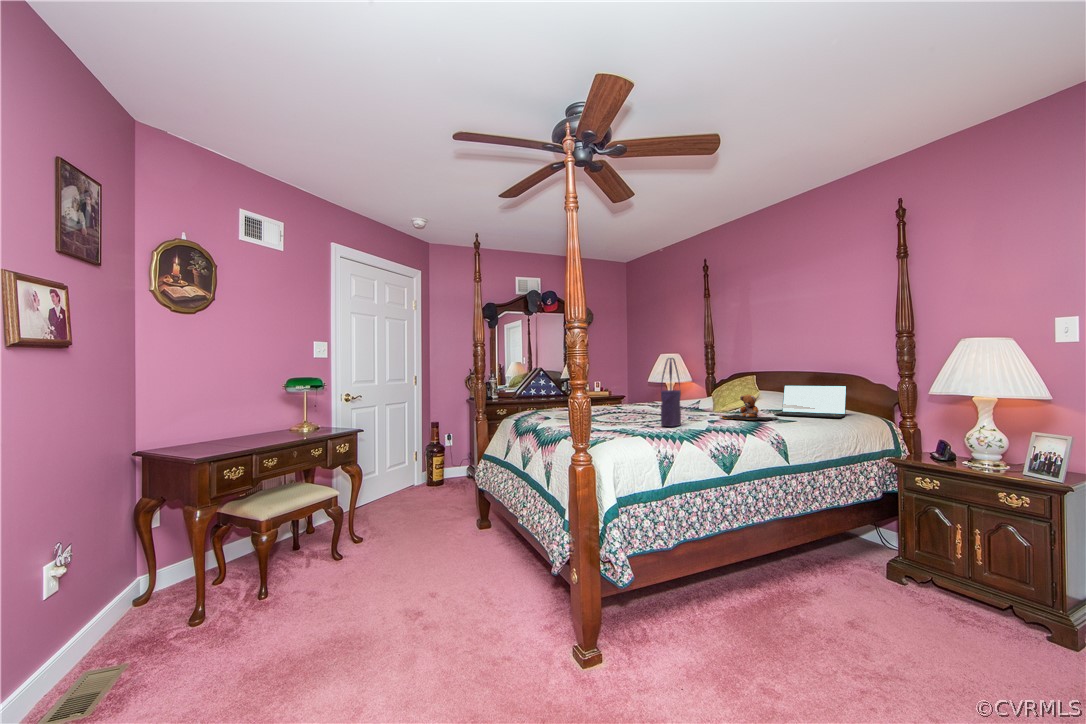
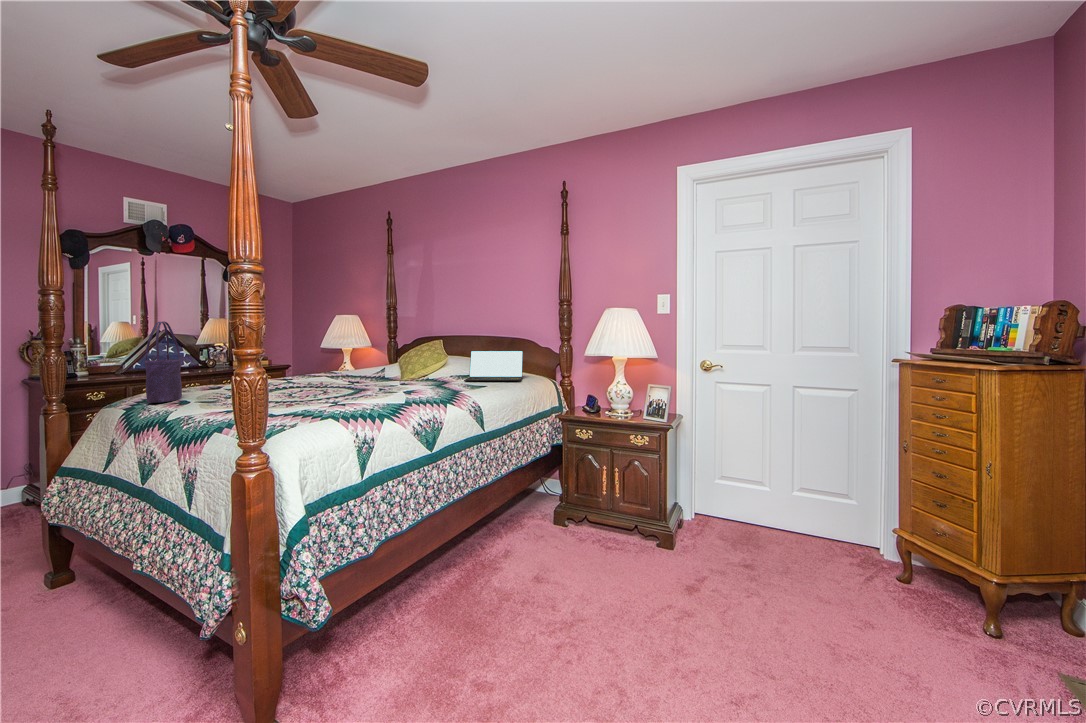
tote bag: present [661,358,681,427] -> present [145,322,182,403]
teddy bear: present [719,394,778,420] -> none [413,362,470,389]

